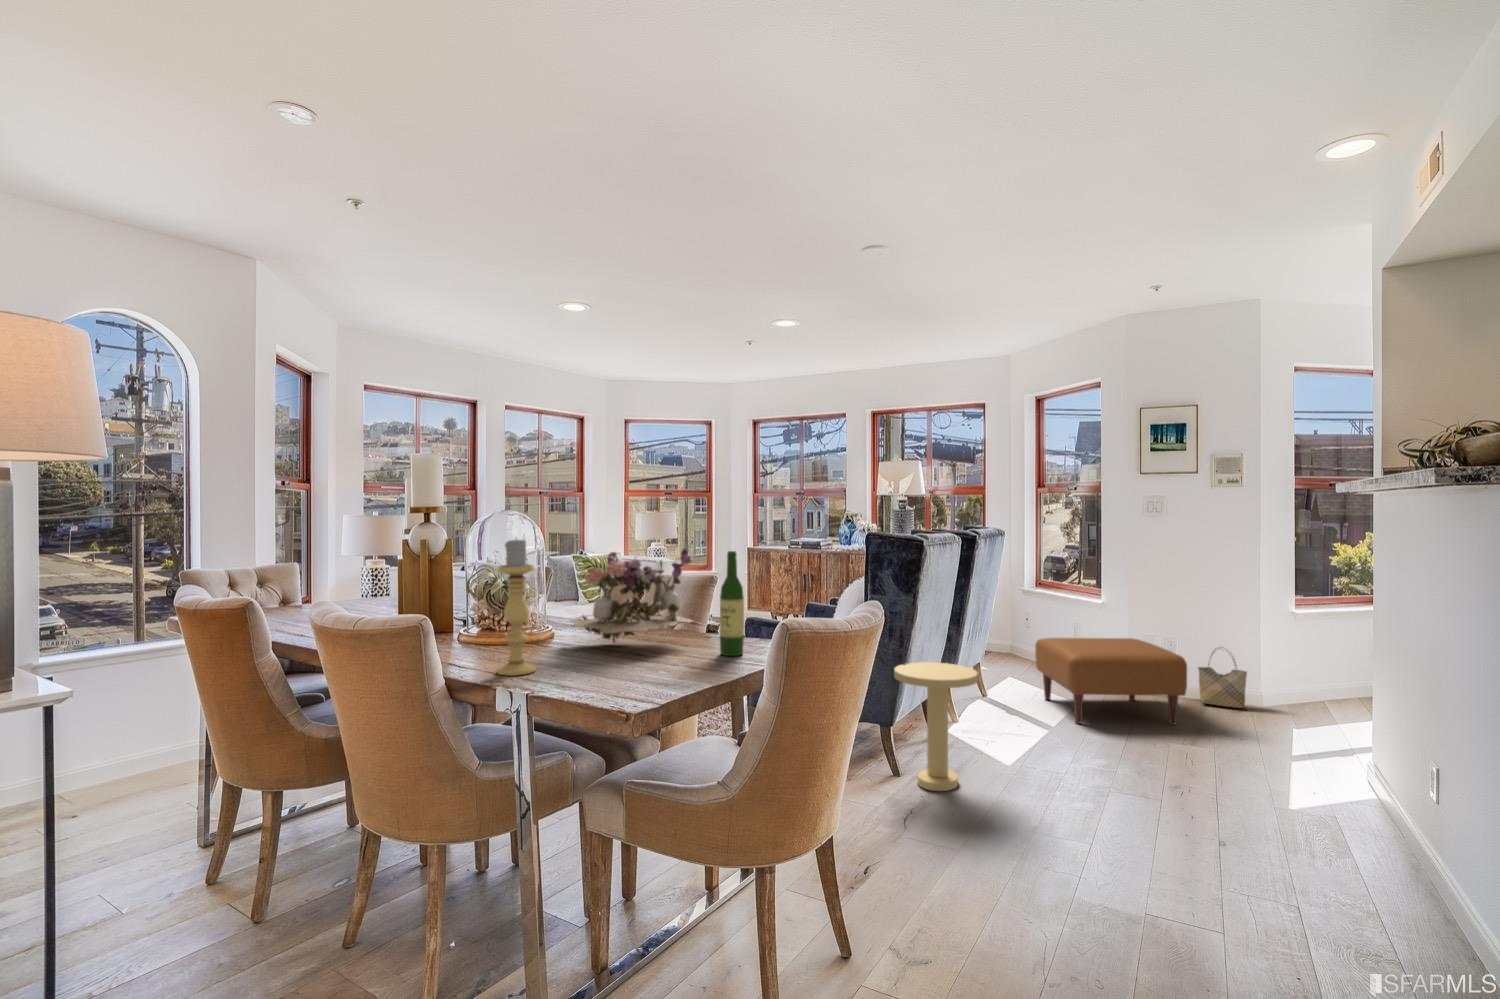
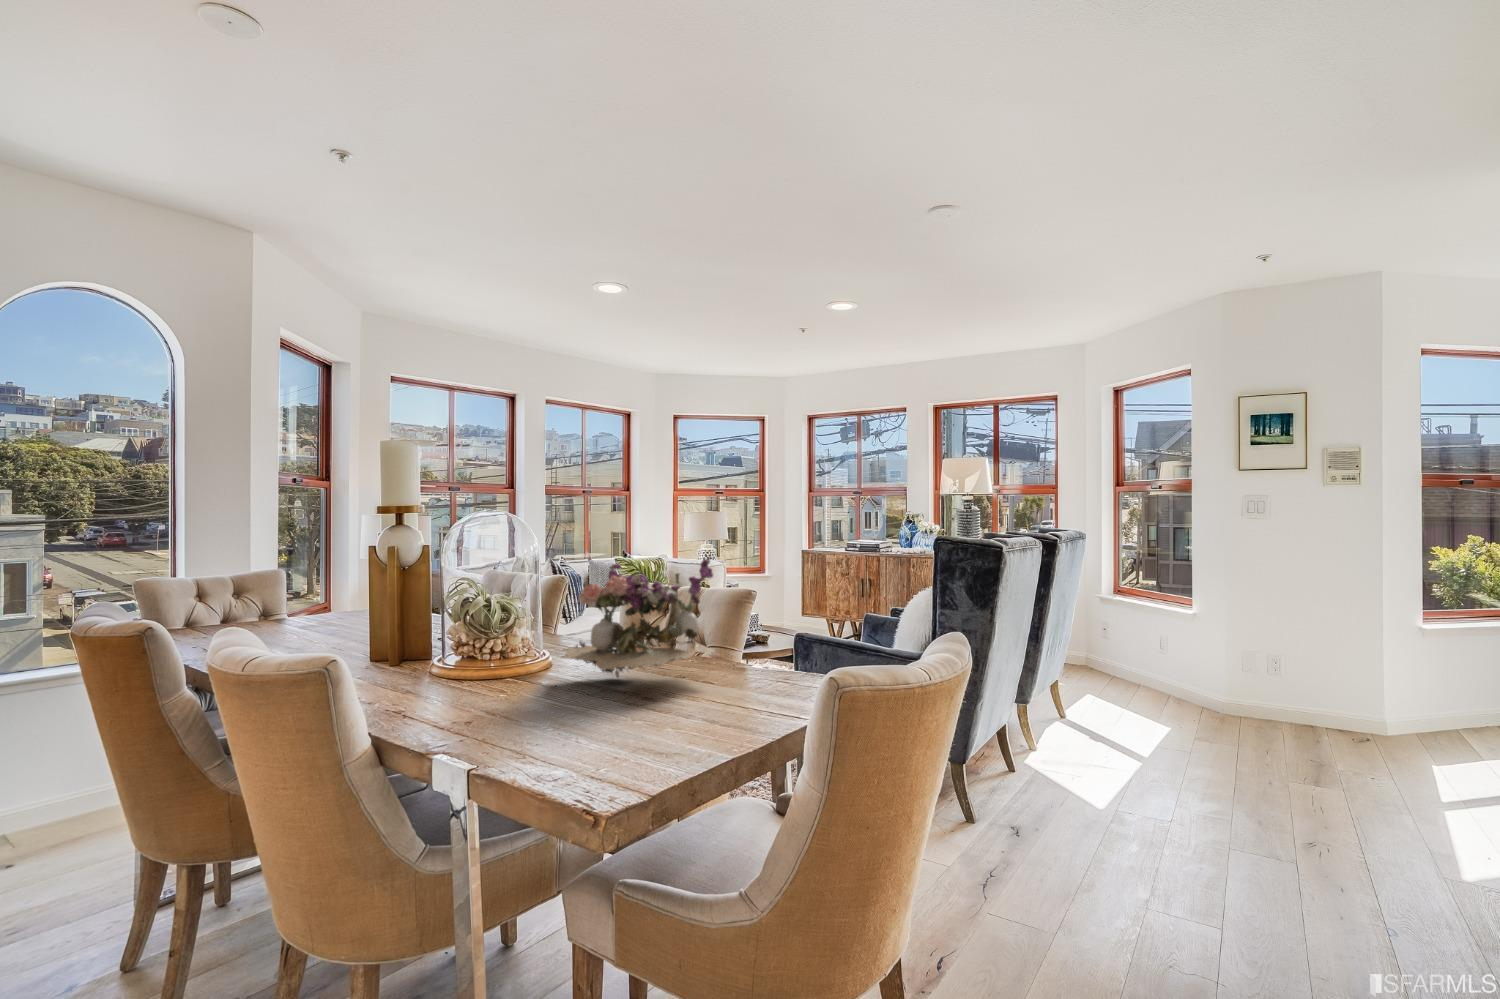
candle holder: present [497,539,535,676] -> none [448,547,499,731]
wine bottle: present [720,551,744,656] -> none [745,564,776,701]
ottoman: present [1035,638,1187,725] -> none [1125,655,1317,762]
woven basket: present [1198,648,1247,708] -> none [1322,669,1386,742]
side table: present [894,662,978,791] -> none [966,689,1069,847]

